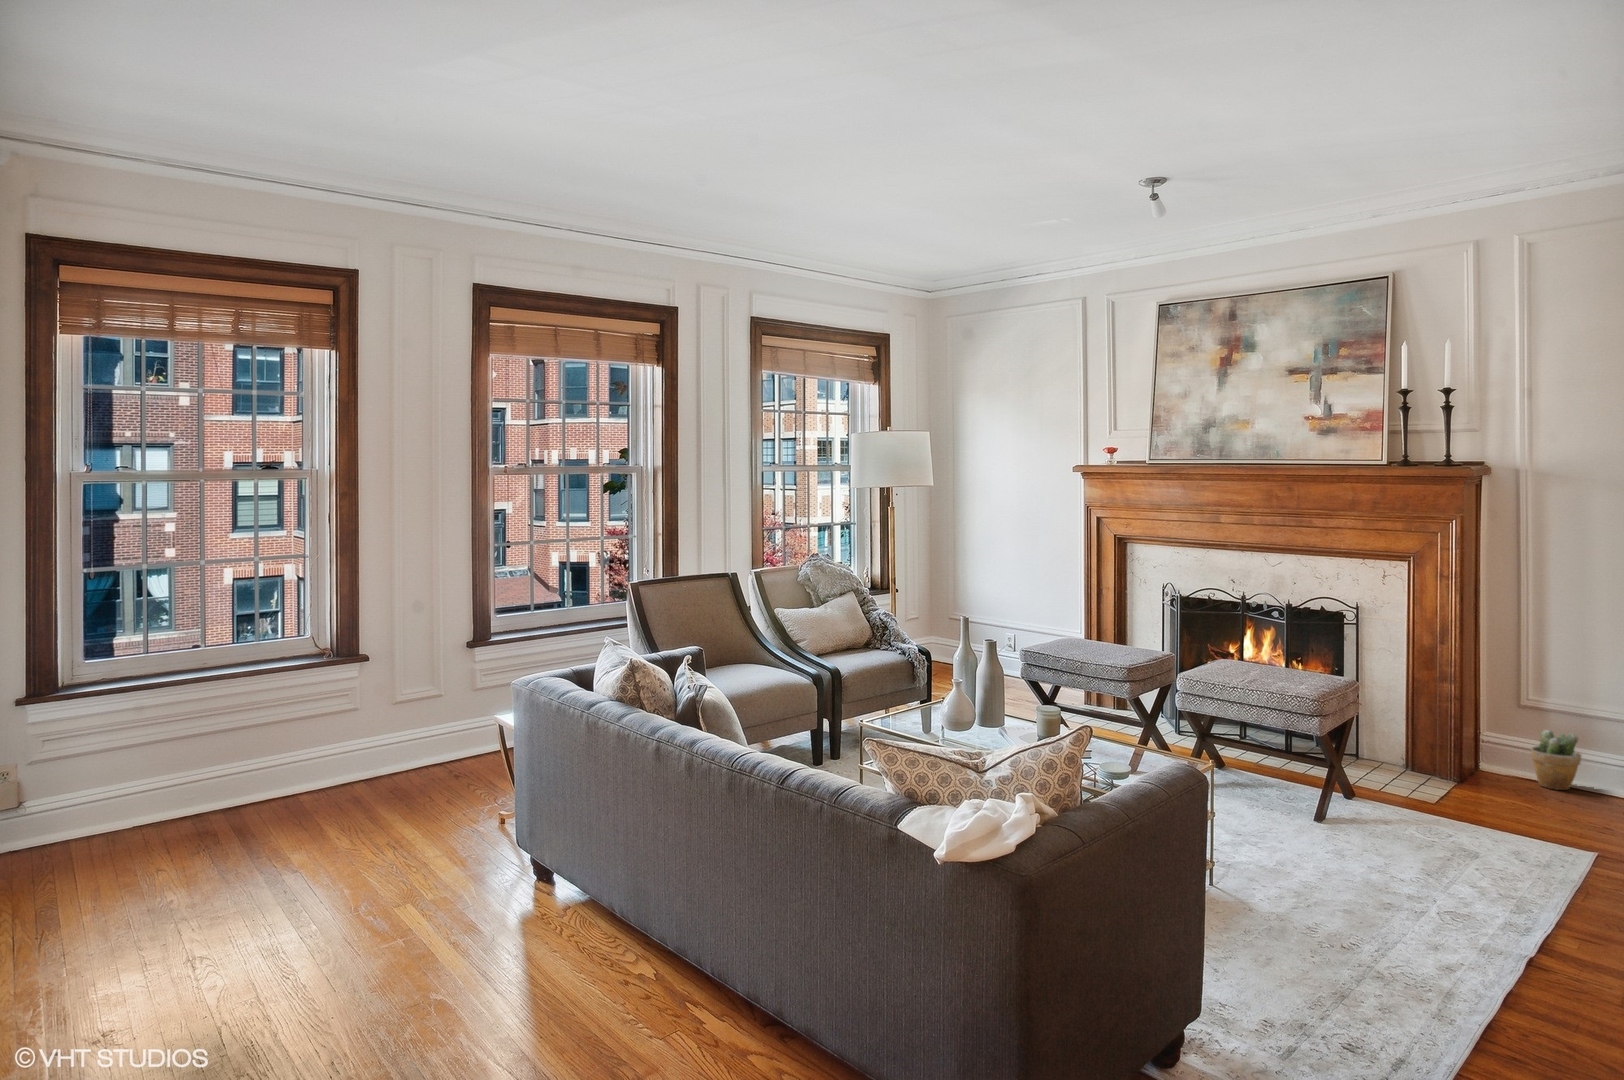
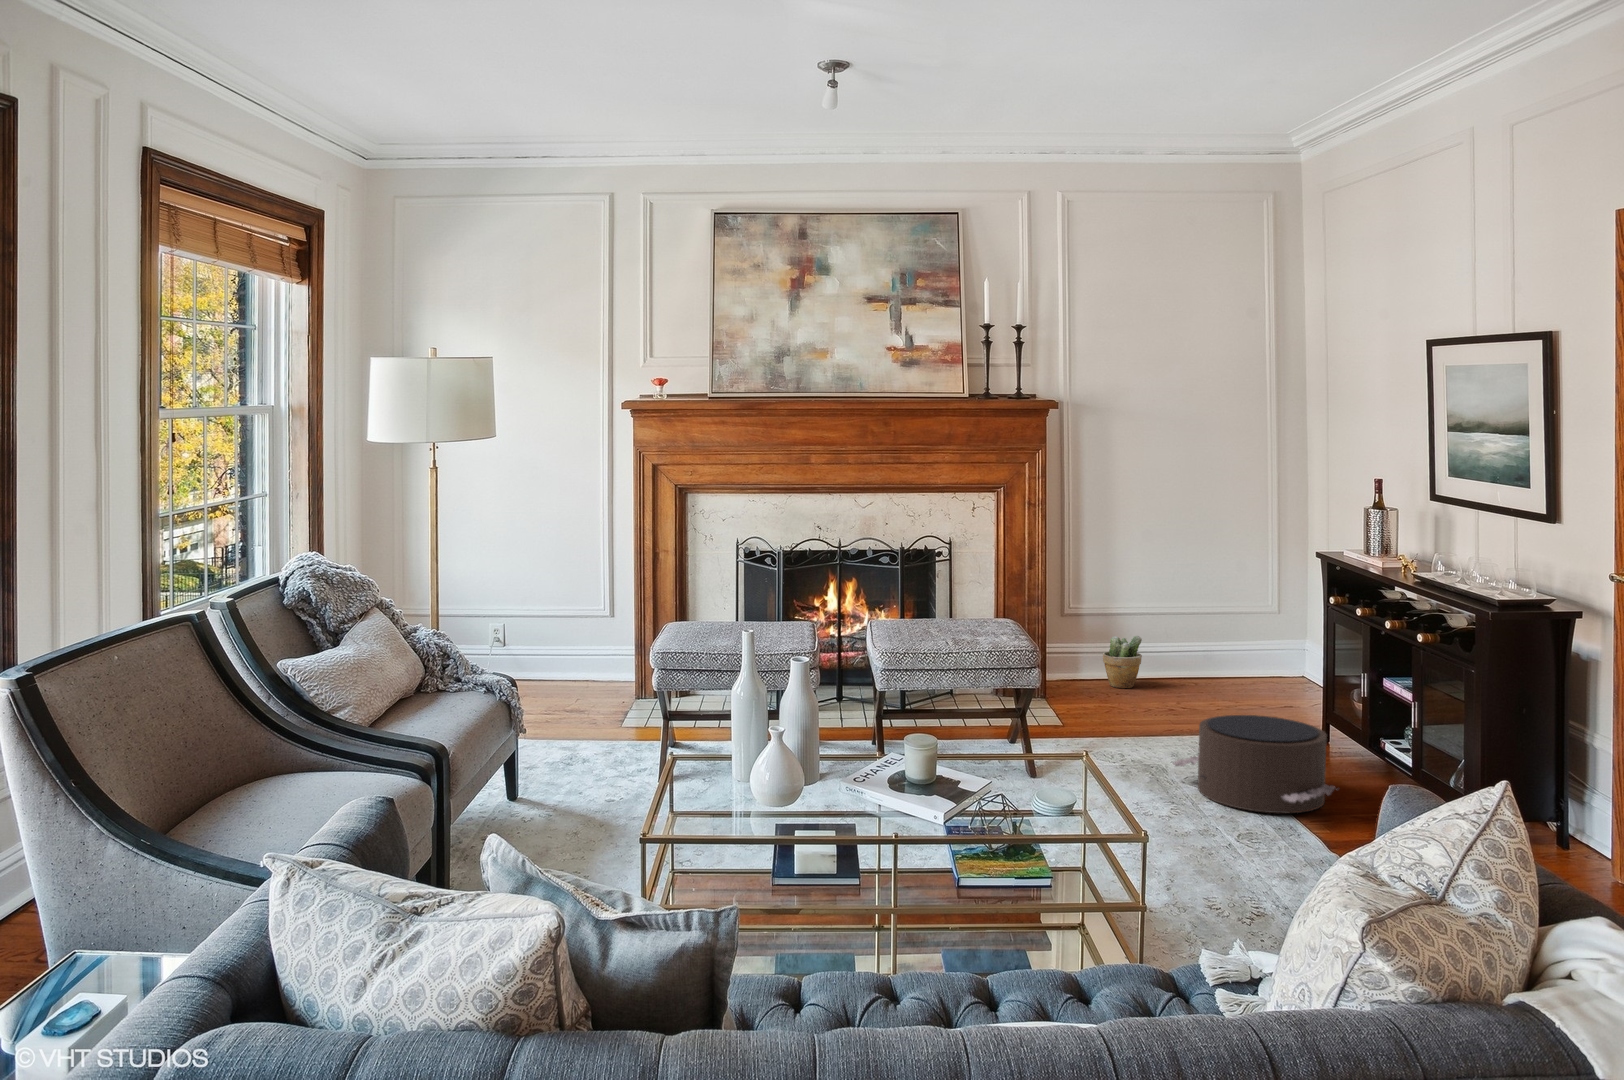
pouf: none [1396,810,1545,922] -> present [1173,715,1337,813]

